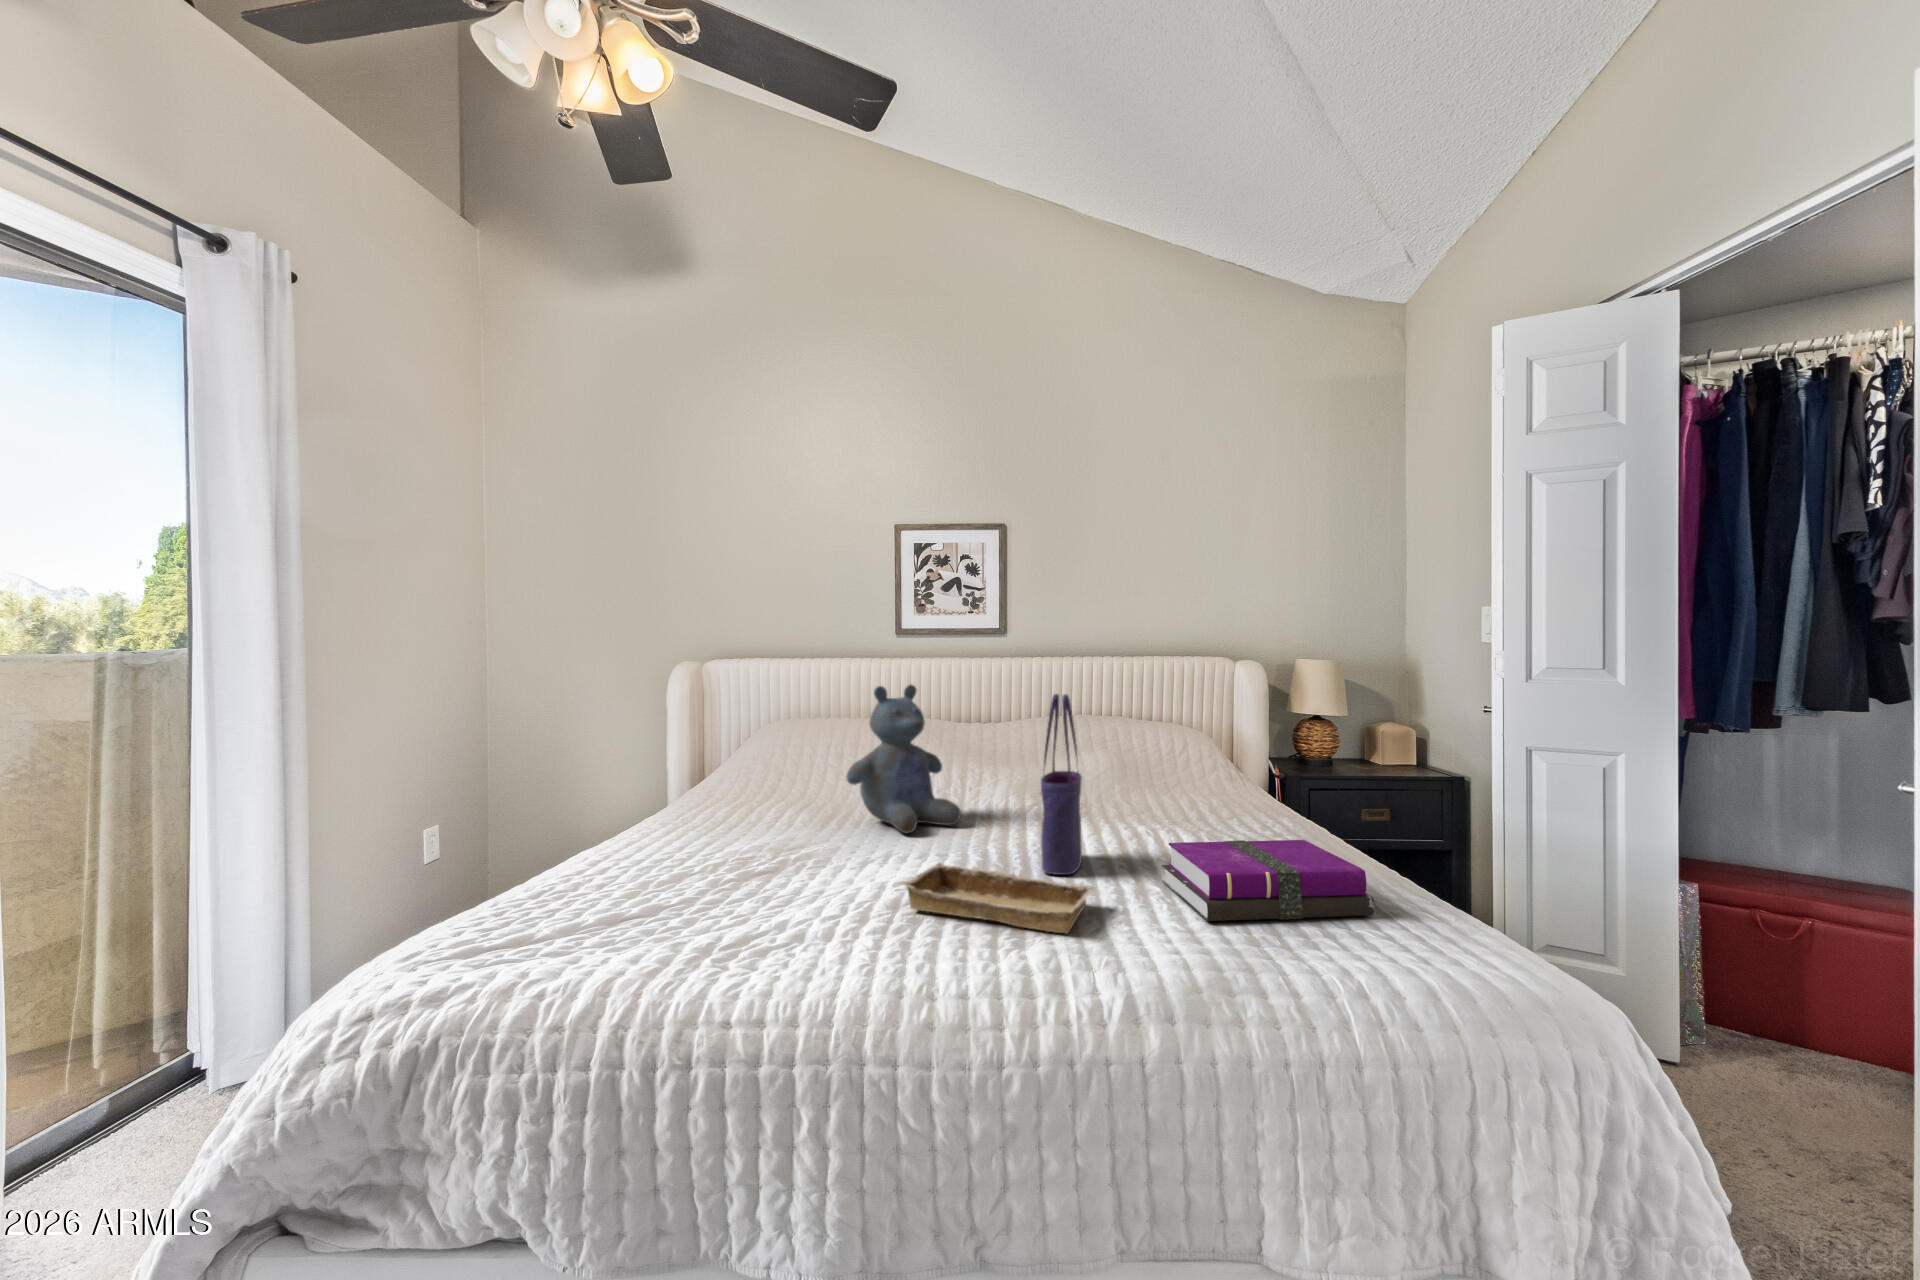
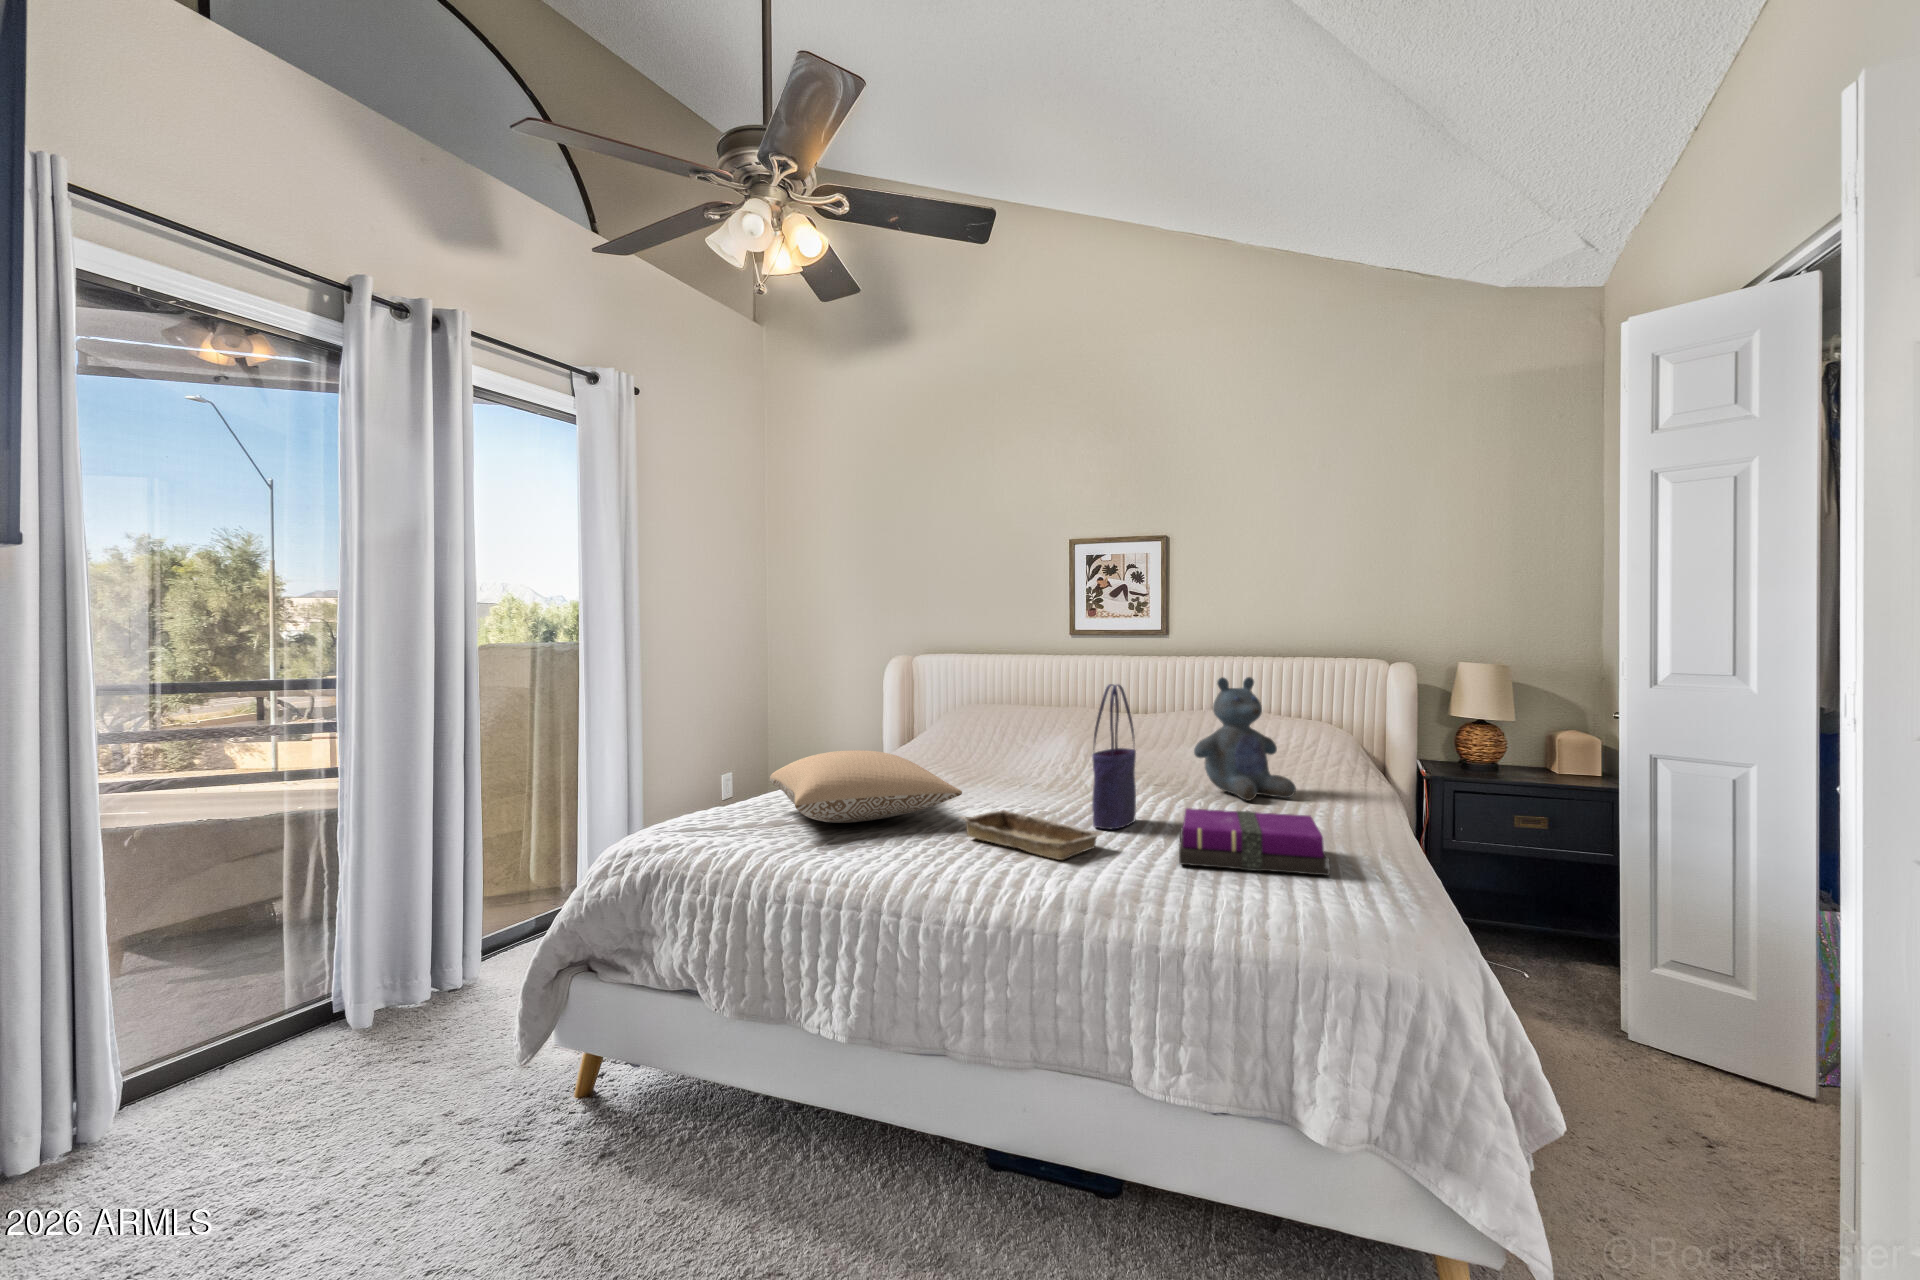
stuffed bear: present [846,685,961,833] -> present [1194,677,1296,801]
pillow: none [580,797,886,909] -> present [770,750,962,823]

